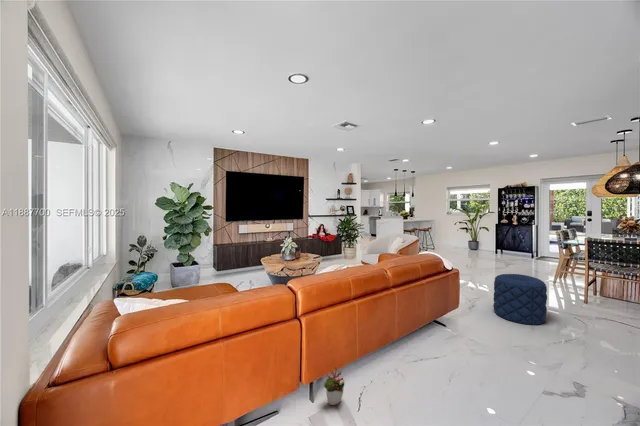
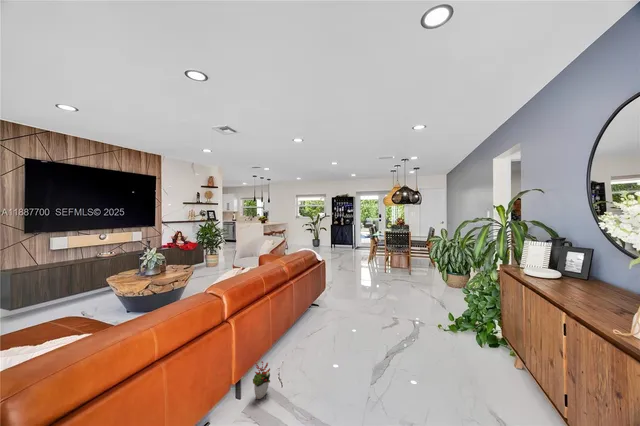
pouf: present [493,274,547,325] -> none [347,259,377,294]

